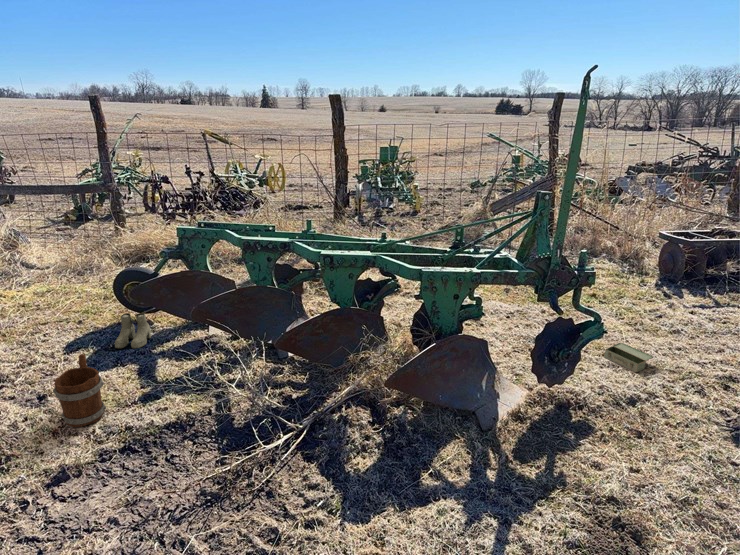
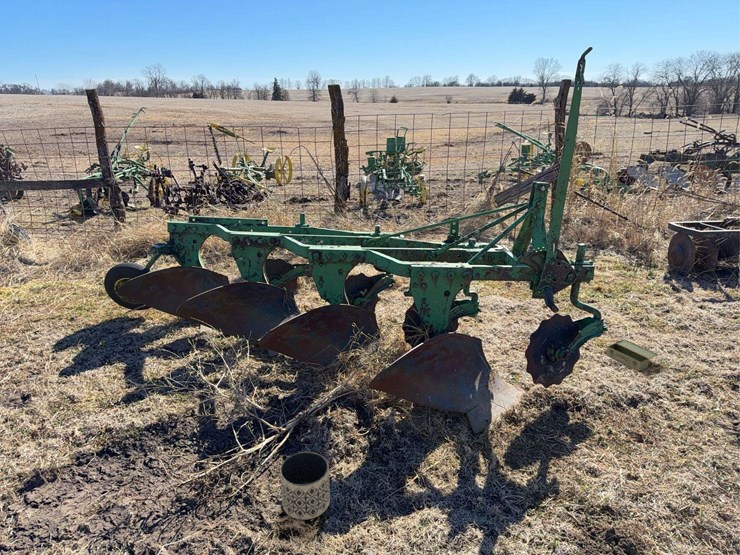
boots: present [115,313,151,349] -> none [104,310,142,346]
bucket: present [53,354,106,427] -> none [32,354,87,429]
planter: none [303,446,350,511] -> present [280,452,330,520]

